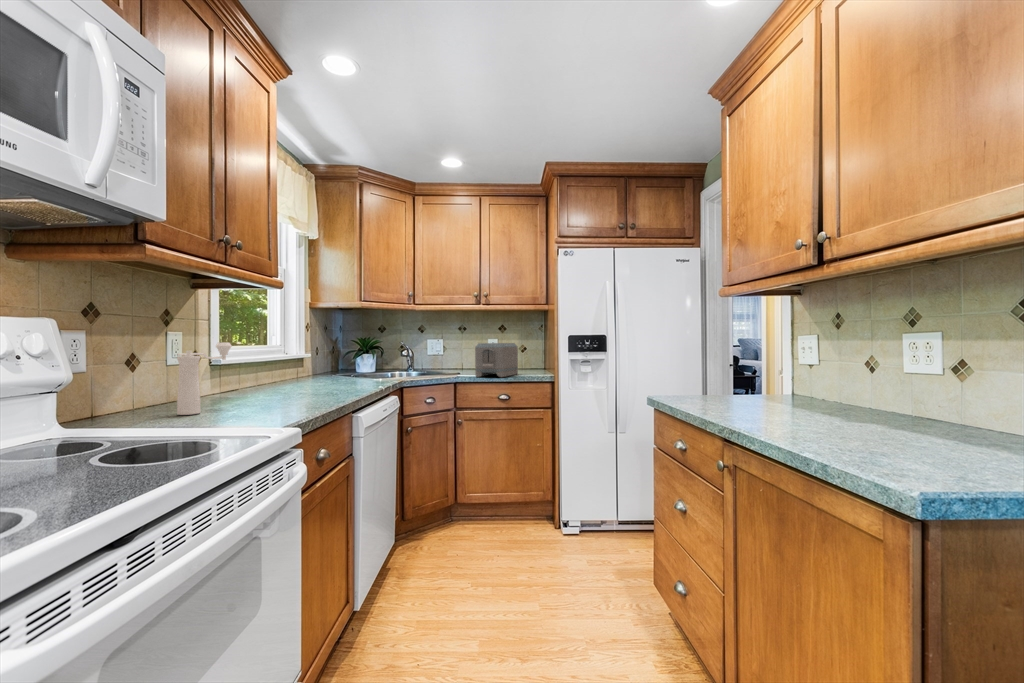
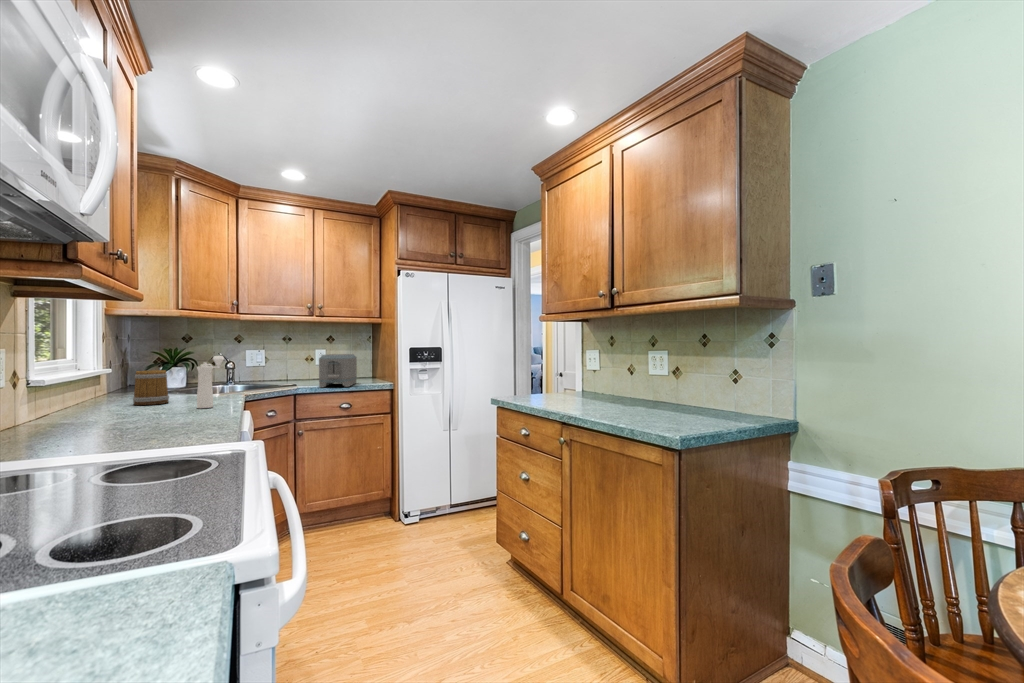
pepper mill: present [177,342,231,415] -> present [197,356,224,408]
mug: none [305,355,333,386] -> present [133,370,169,405]

